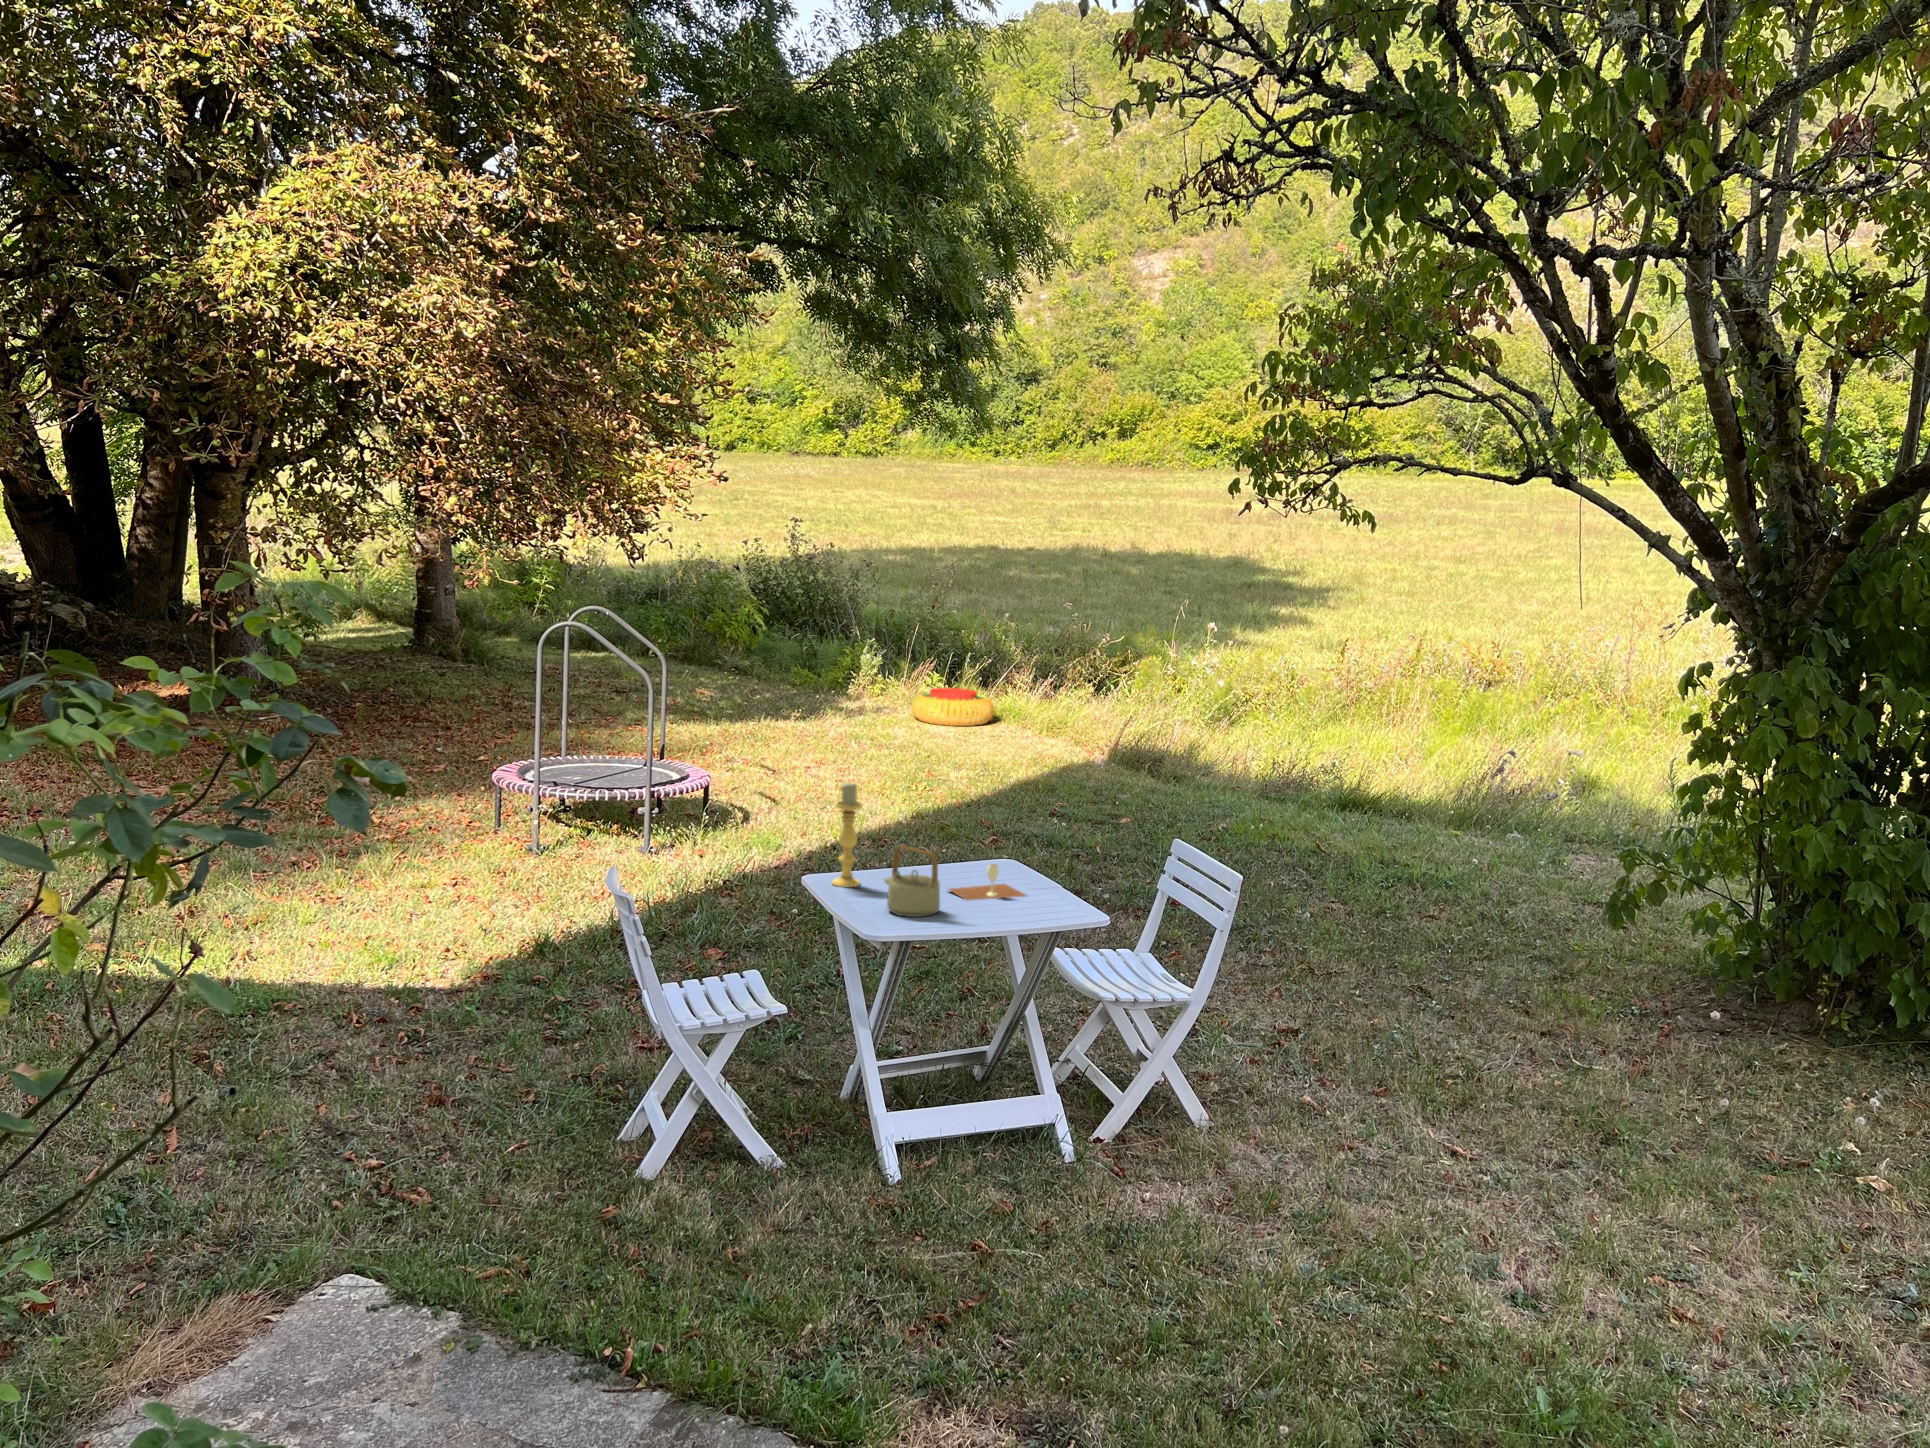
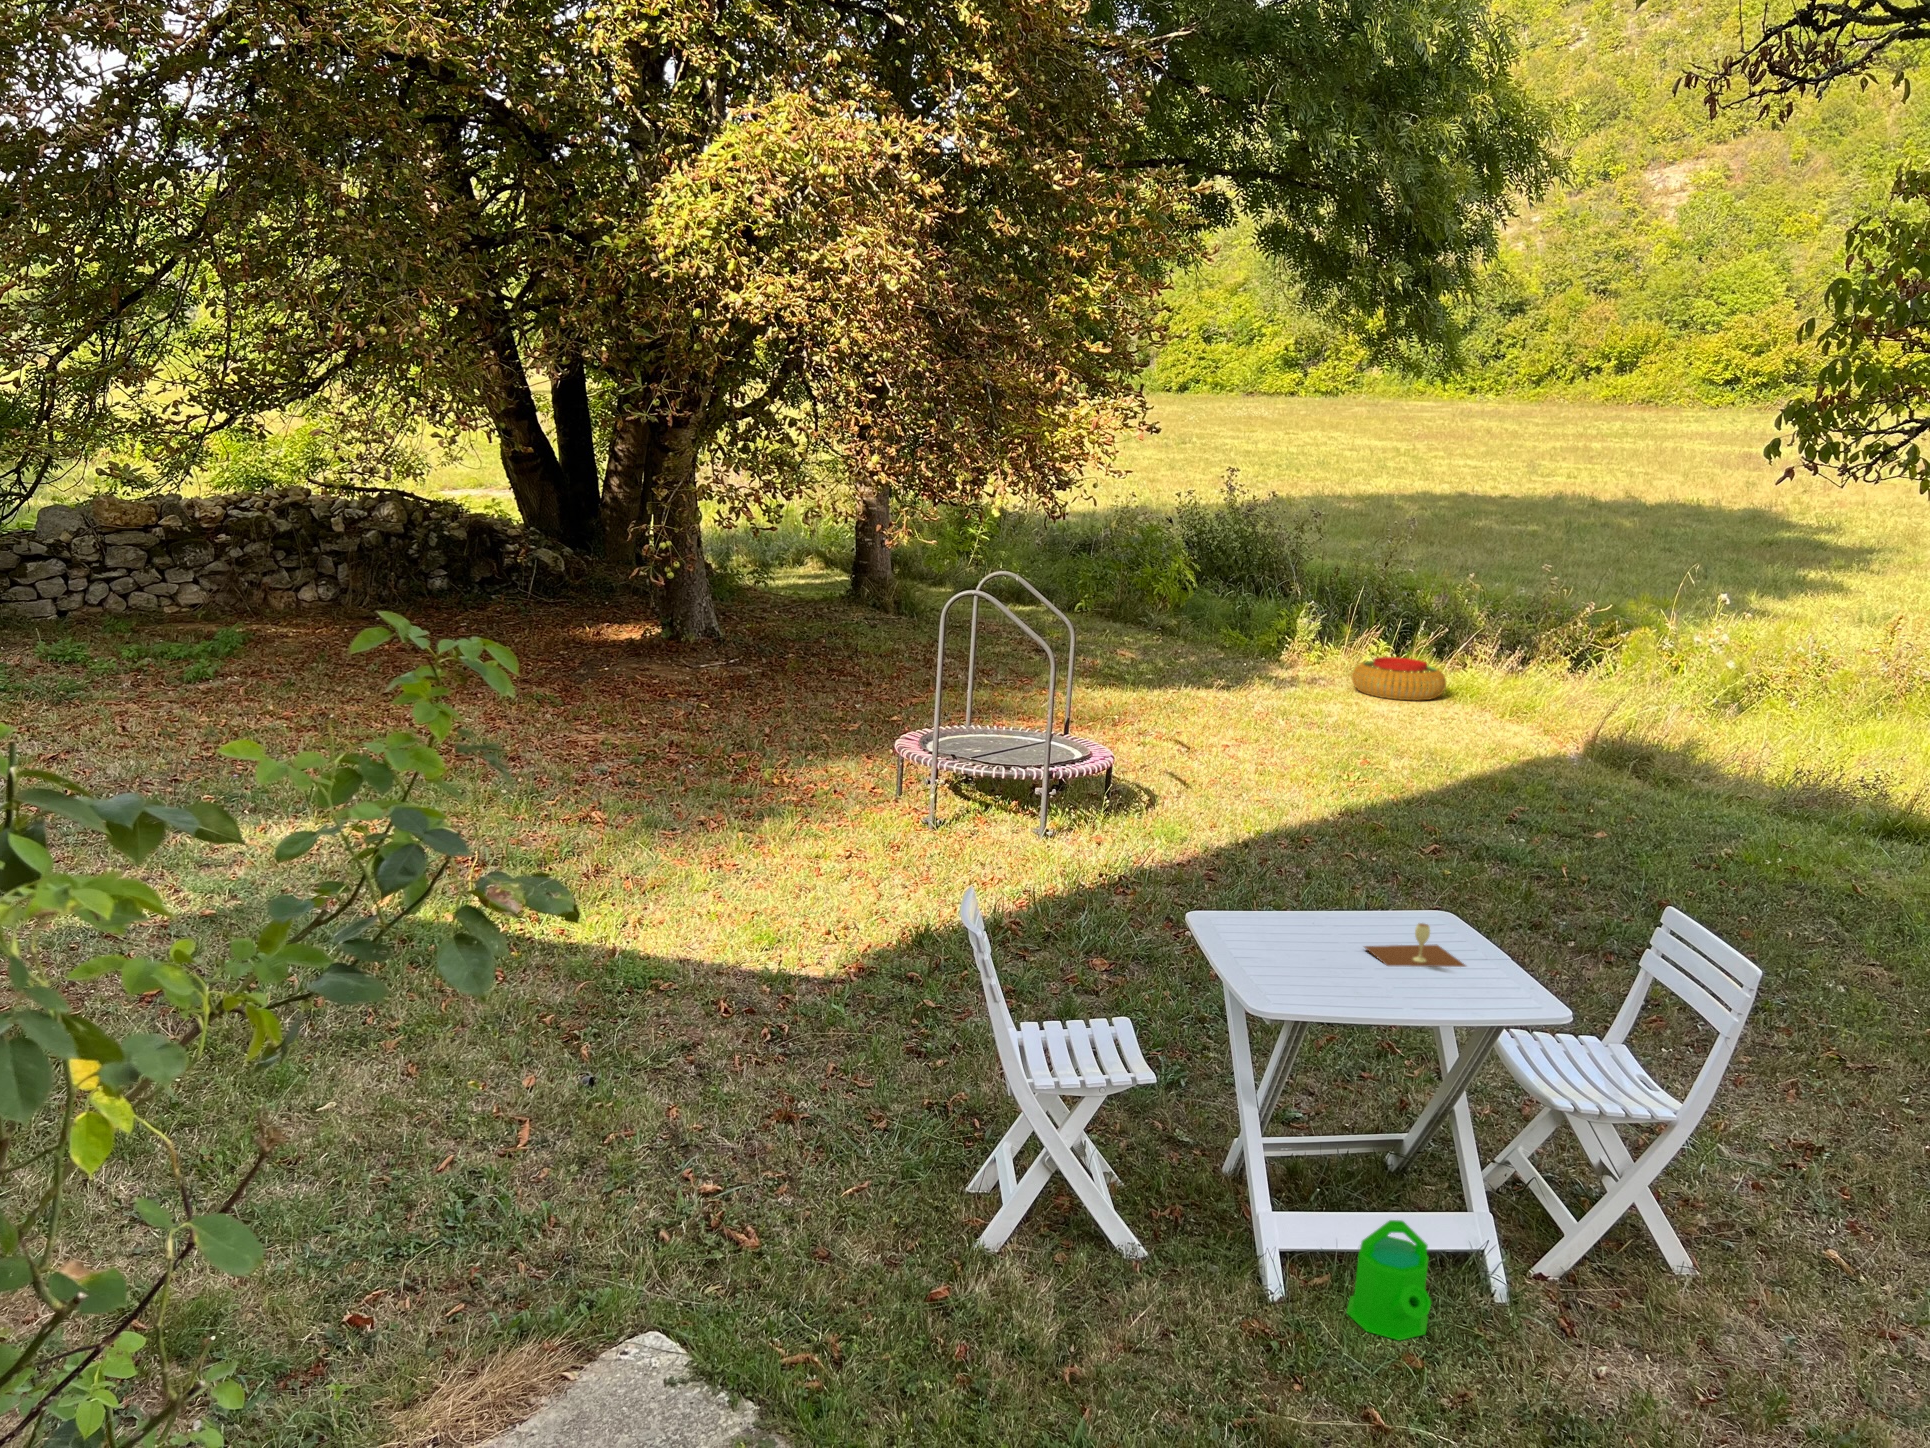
candle holder: present [832,782,862,887] -> none [1225,808,1266,931]
teapot: present [884,846,940,917] -> none [1284,898,1352,988]
watering can: none [952,1096,1018,1193] -> present [1346,1220,1431,1340]

